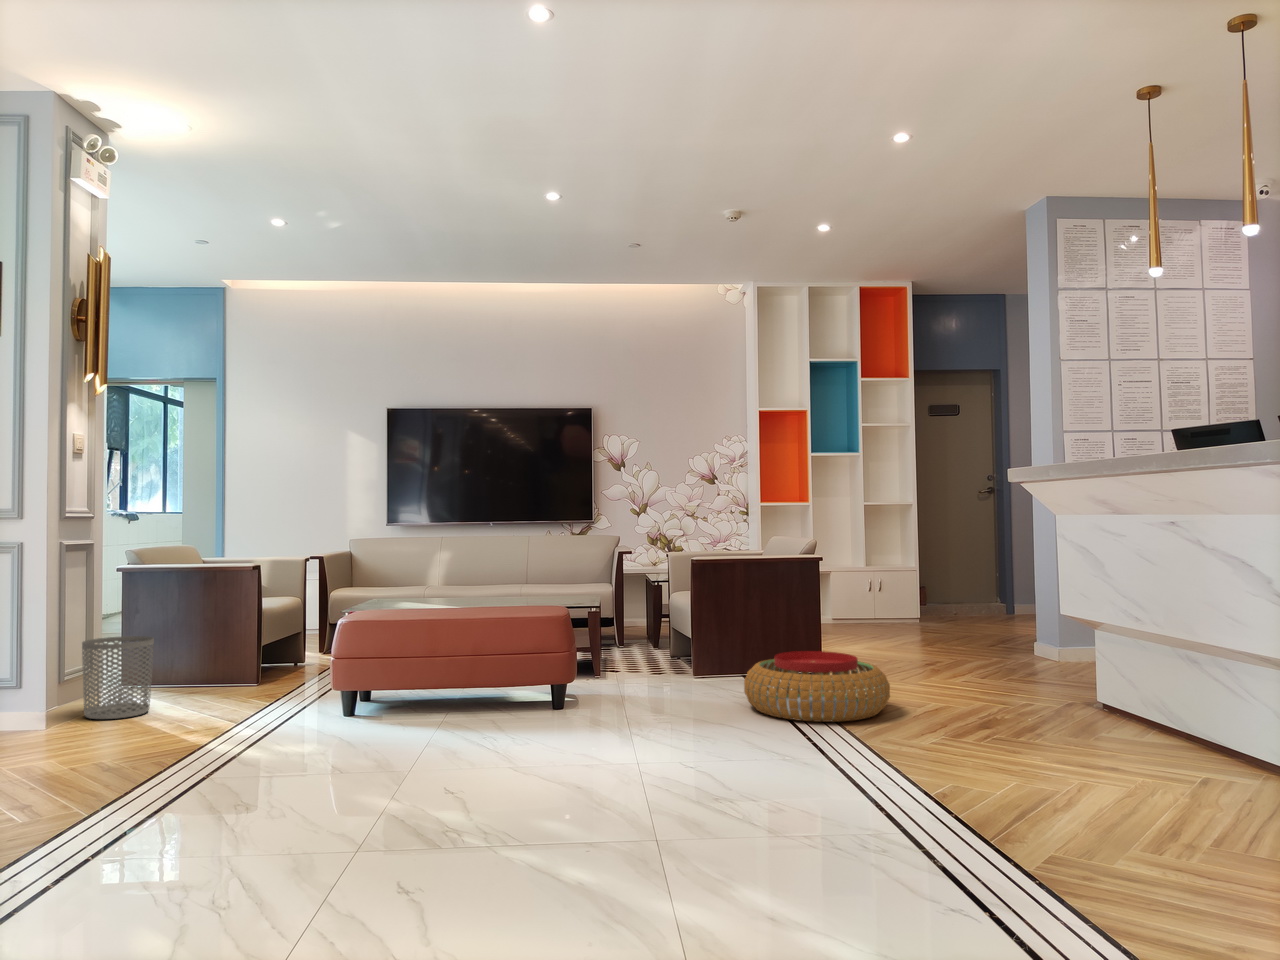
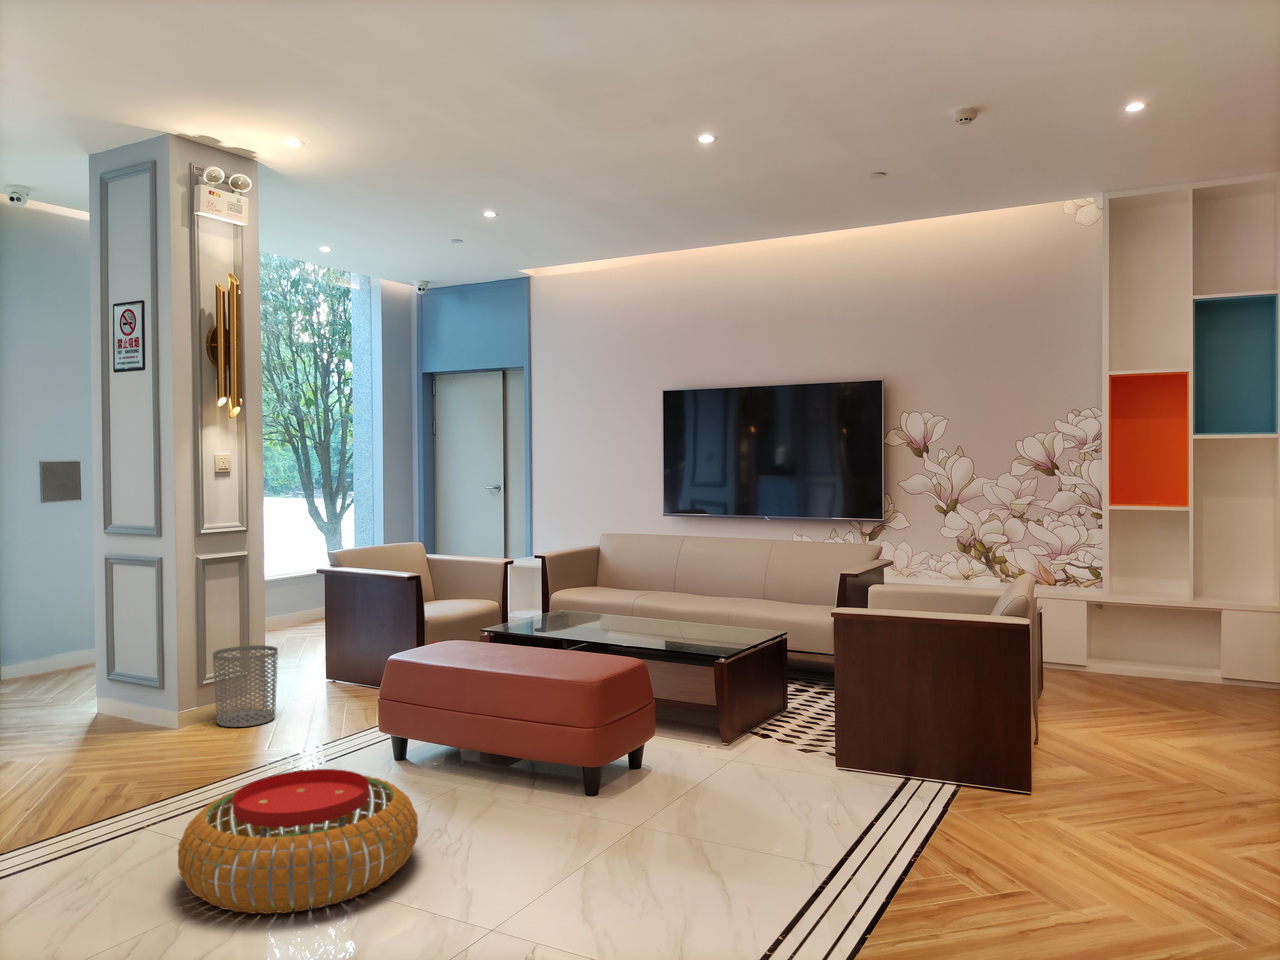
pouf: present [744,651,890,722] -> present [178,769,418,914]

